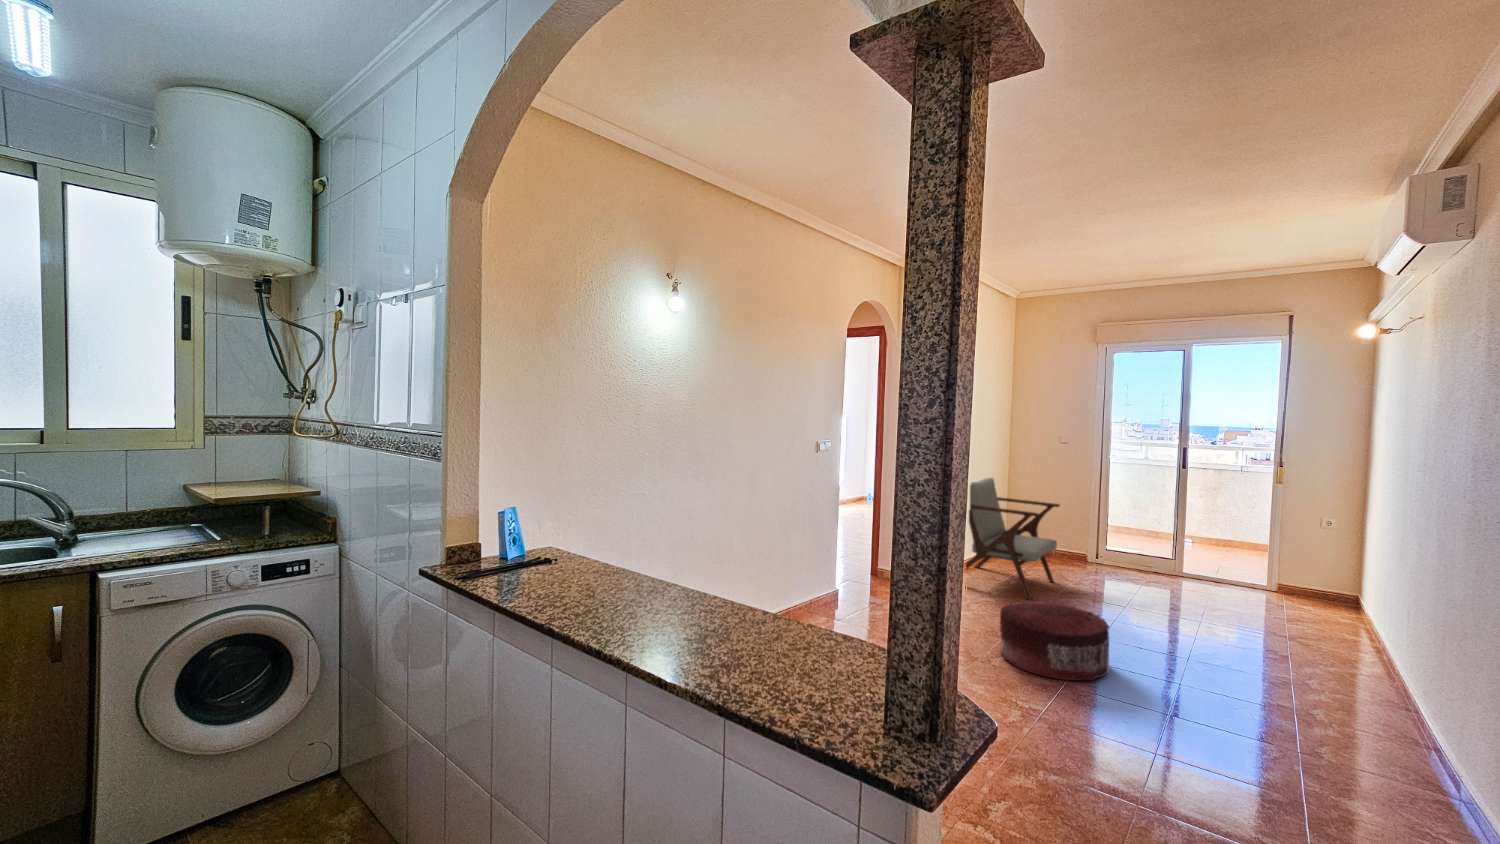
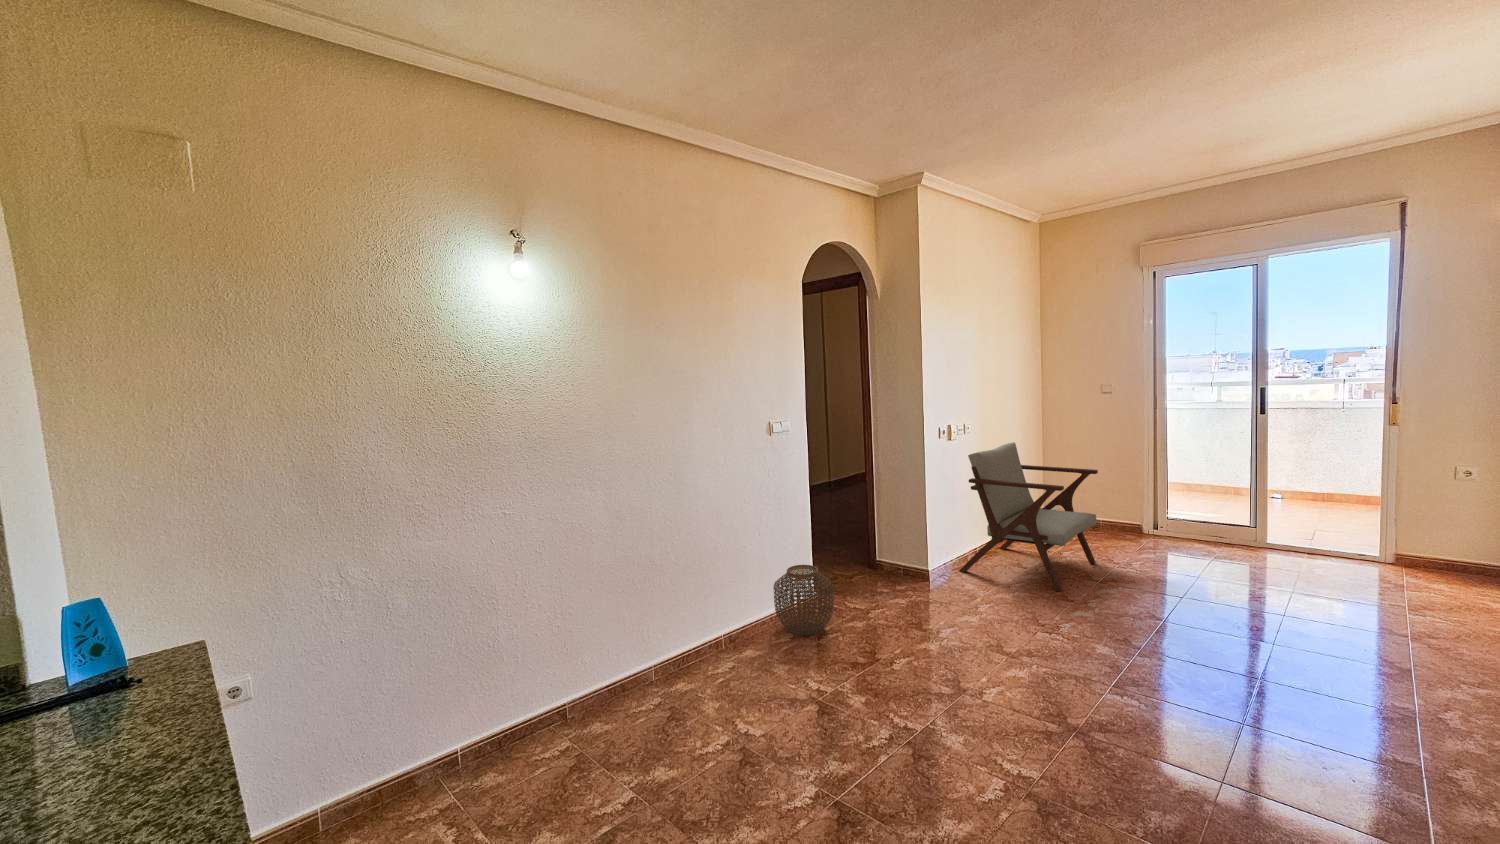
woven basket: none [811,562,861,620] -> present [774,565,834,636]
pouf: present [1000,600,1109,680] -> none [995,608,1145,723]

